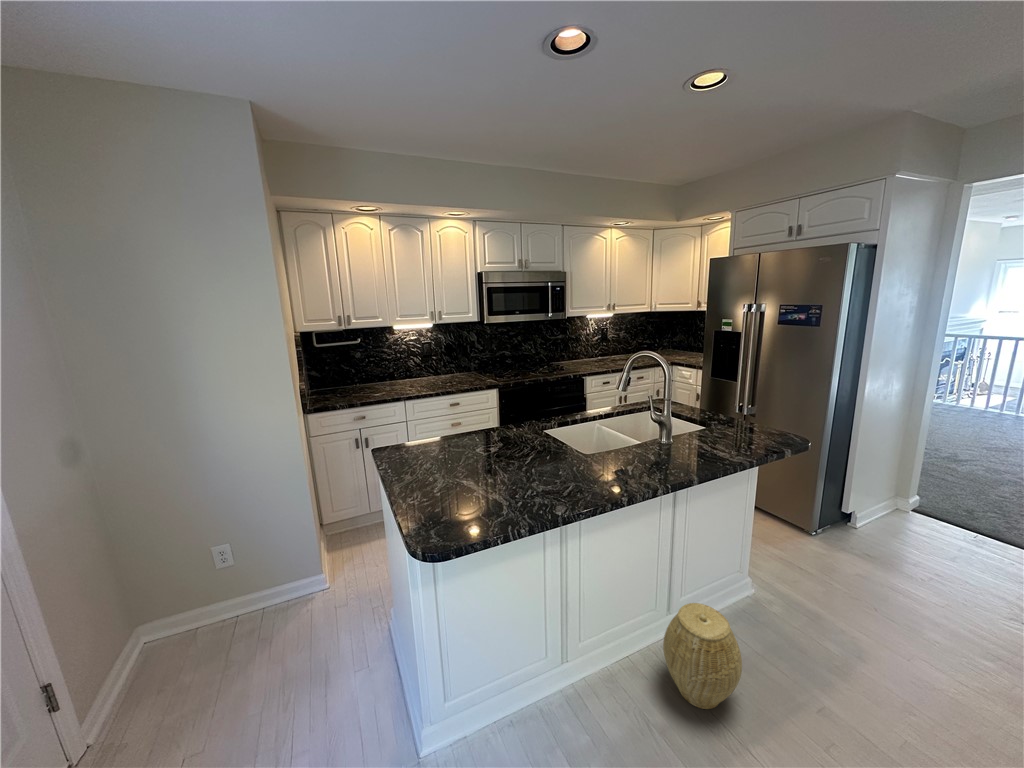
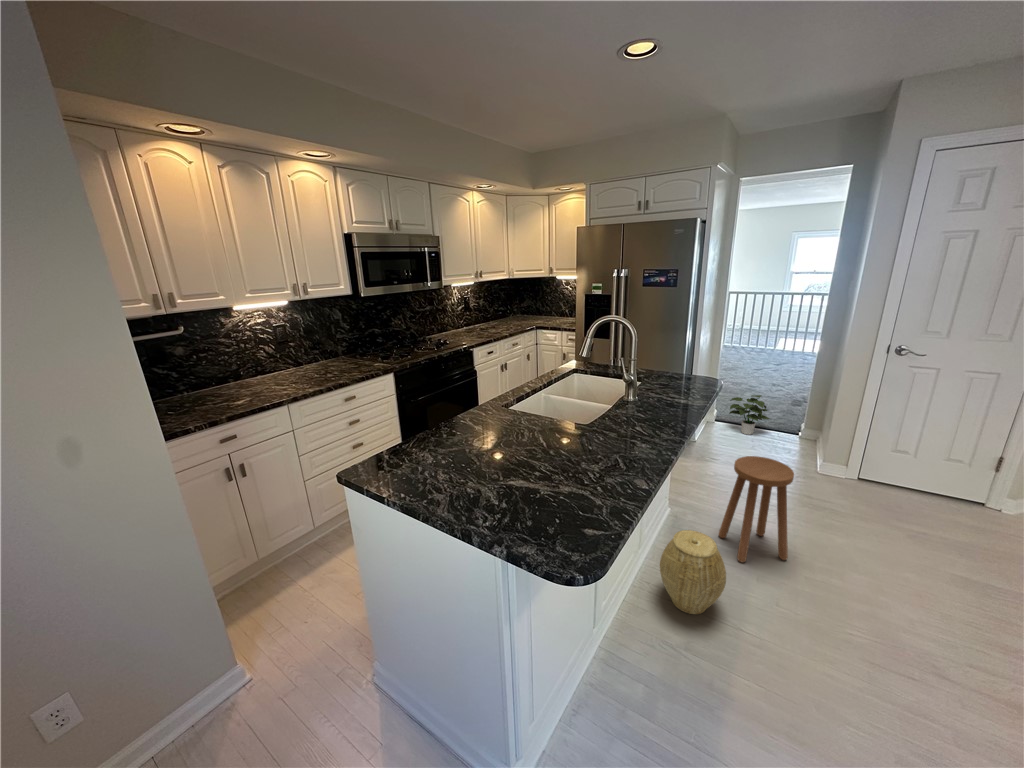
potted plant: none [925,484,1004,542] -> present [729,395,770,435]
stool: none [797,548,901,709] -> present [718,456,794,562]

